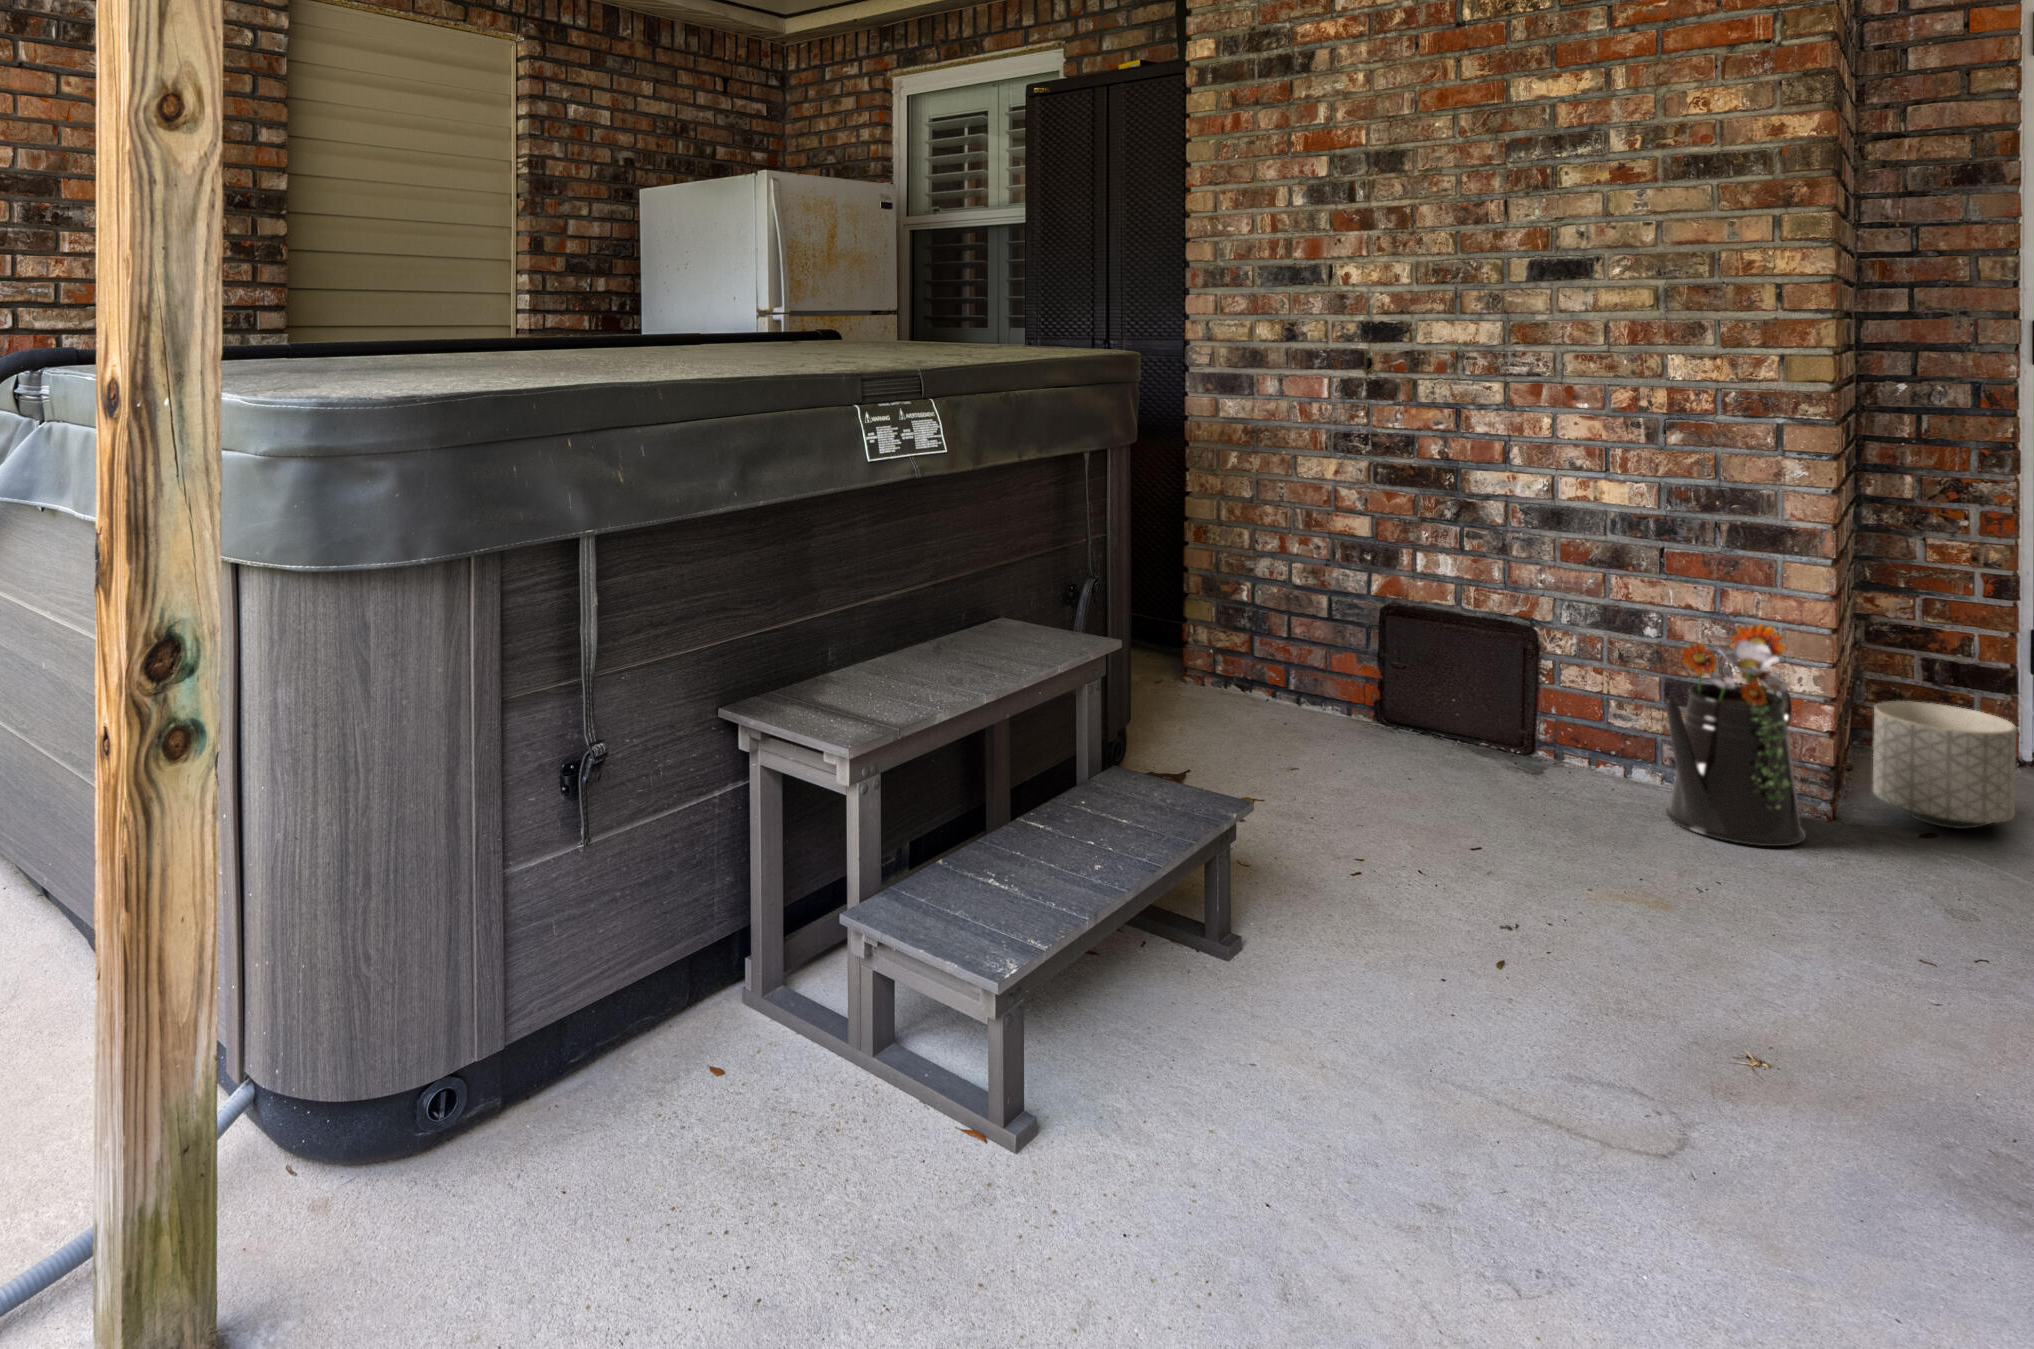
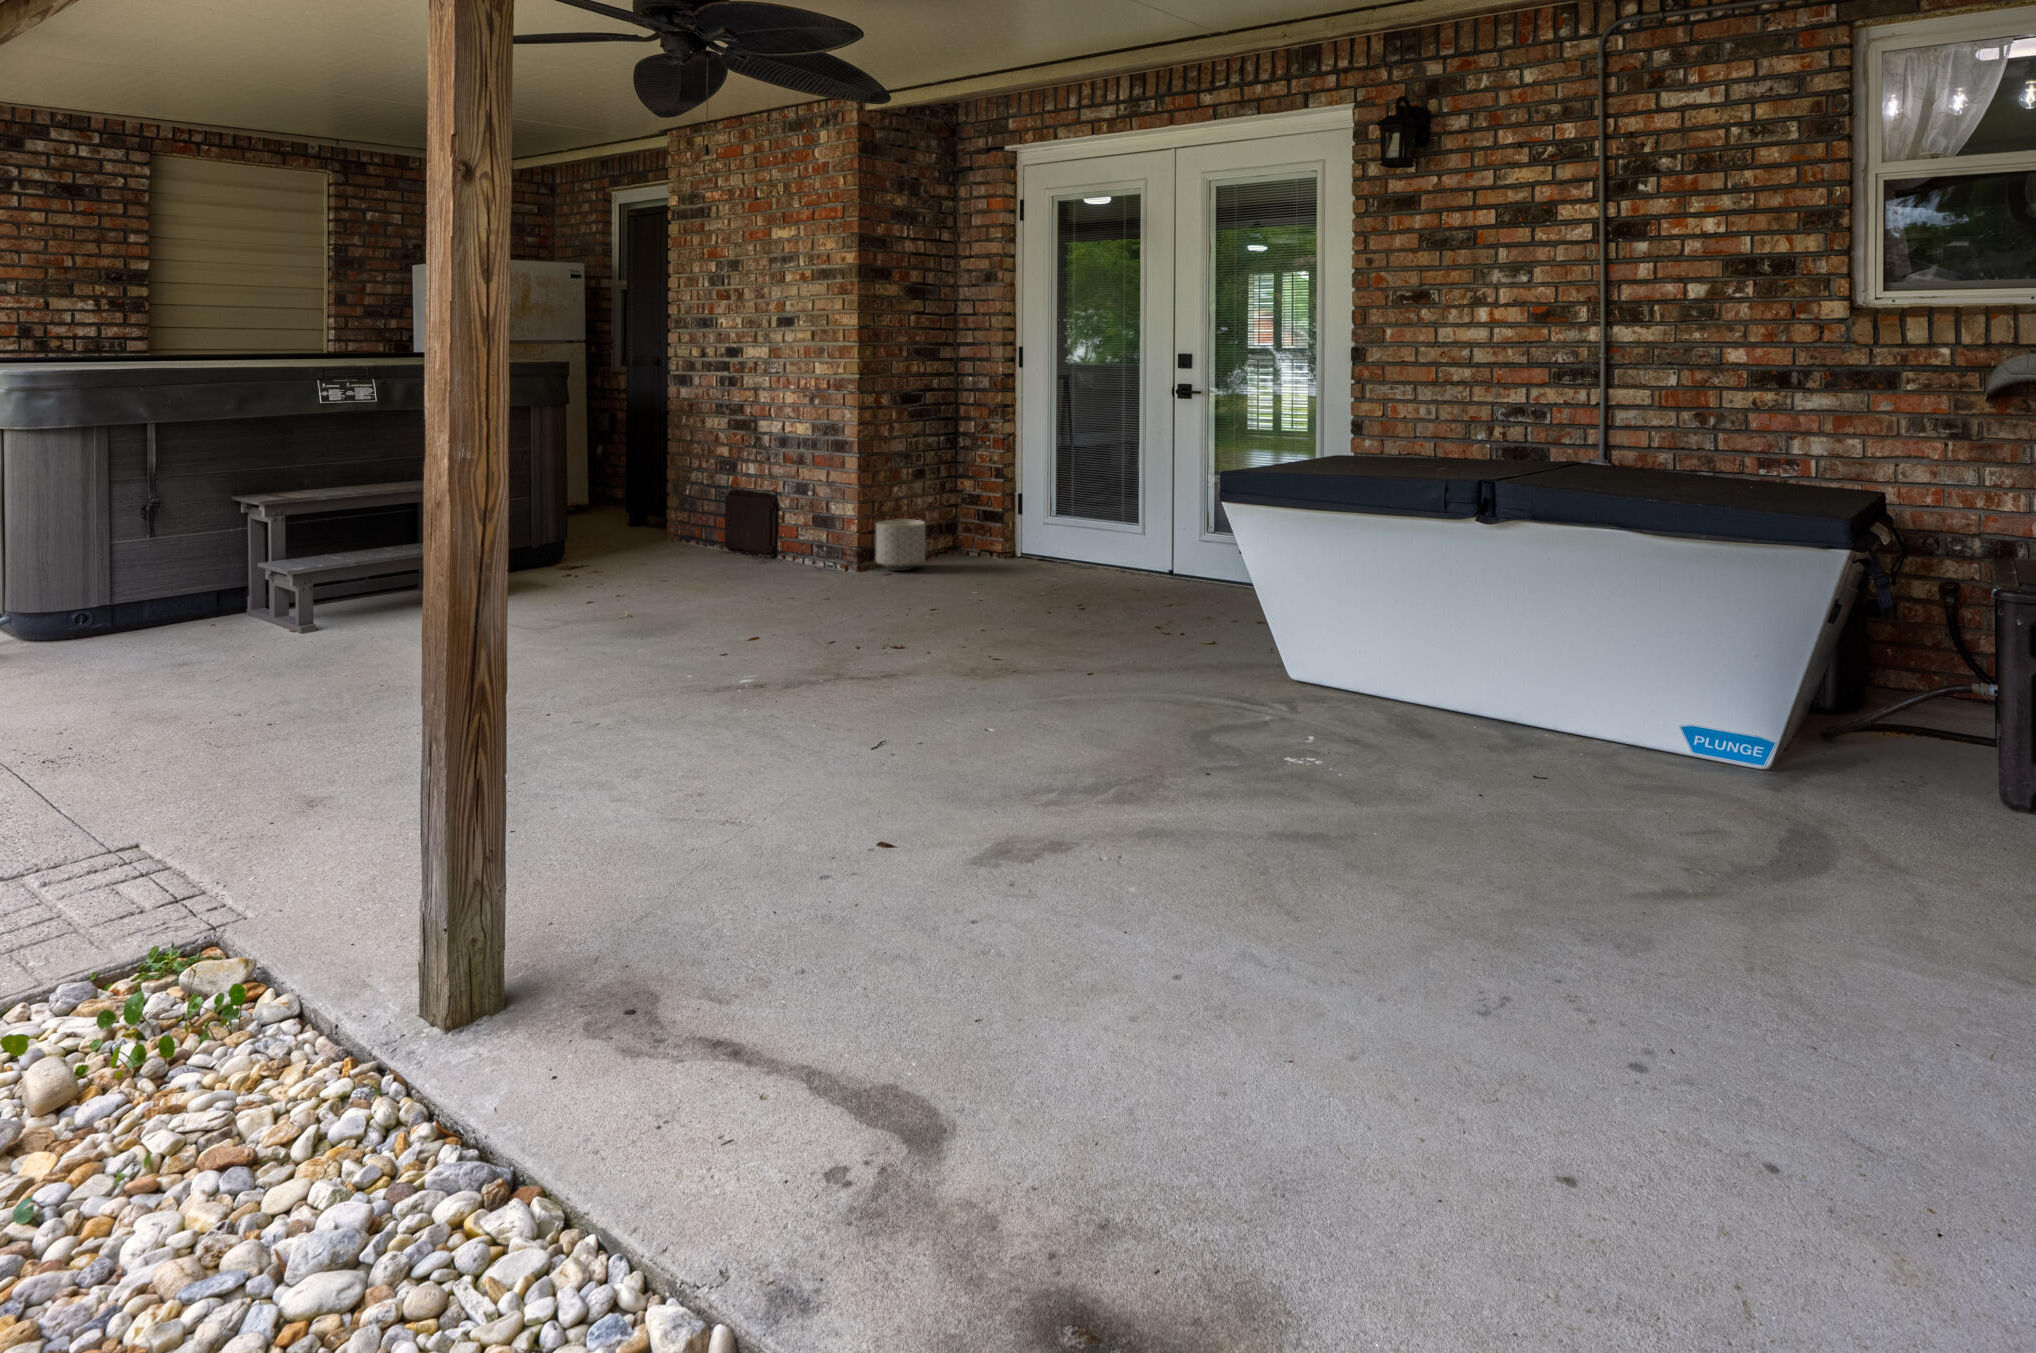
watering can: present [1665,624,1806,846] -> none [758,482,837,576]

